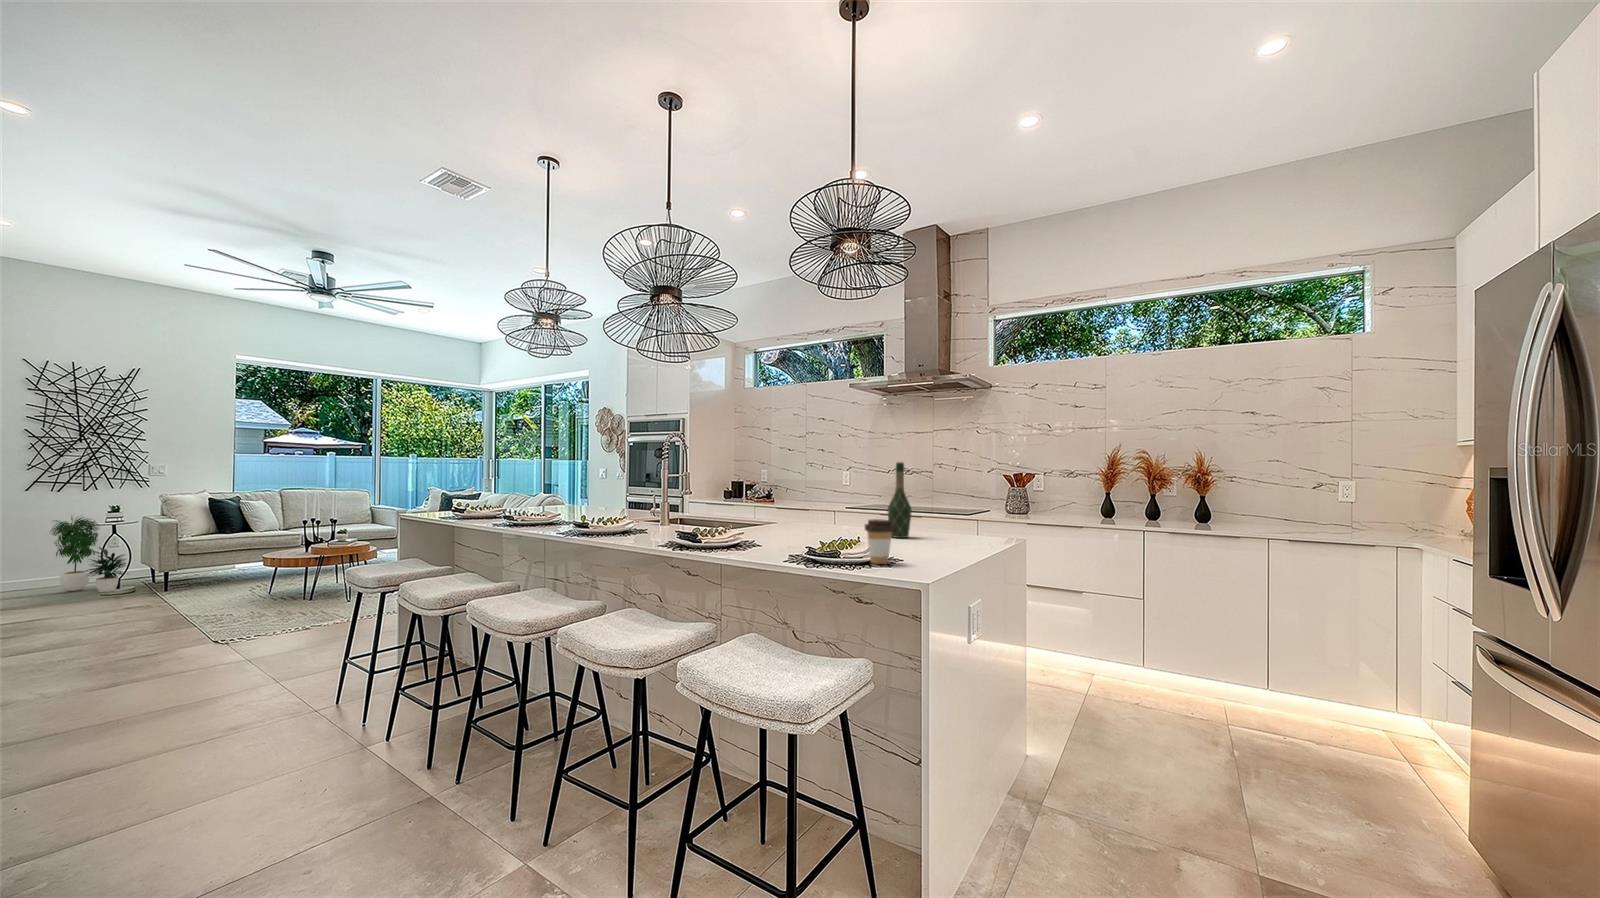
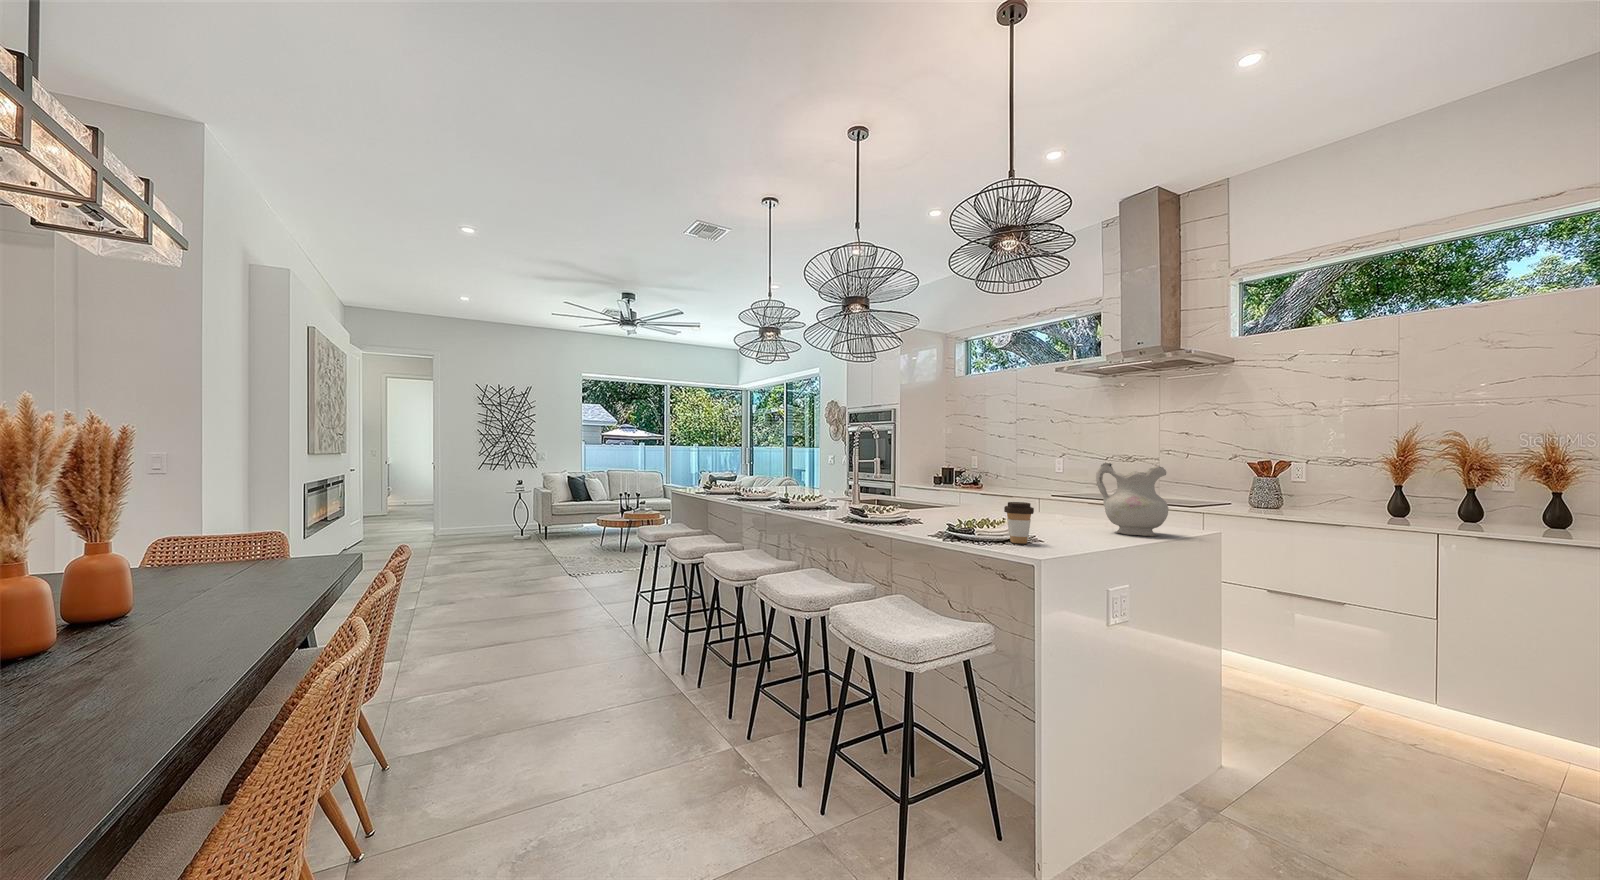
wine bottle: present [888,462,912,538] -> none [1060,449,1087,525]
ceramic pitcher: none [928,476,990,547] -> present [1096,463,1168,536]
potted plant: present [51,516,128,592] -> none [490,484,529,538]

